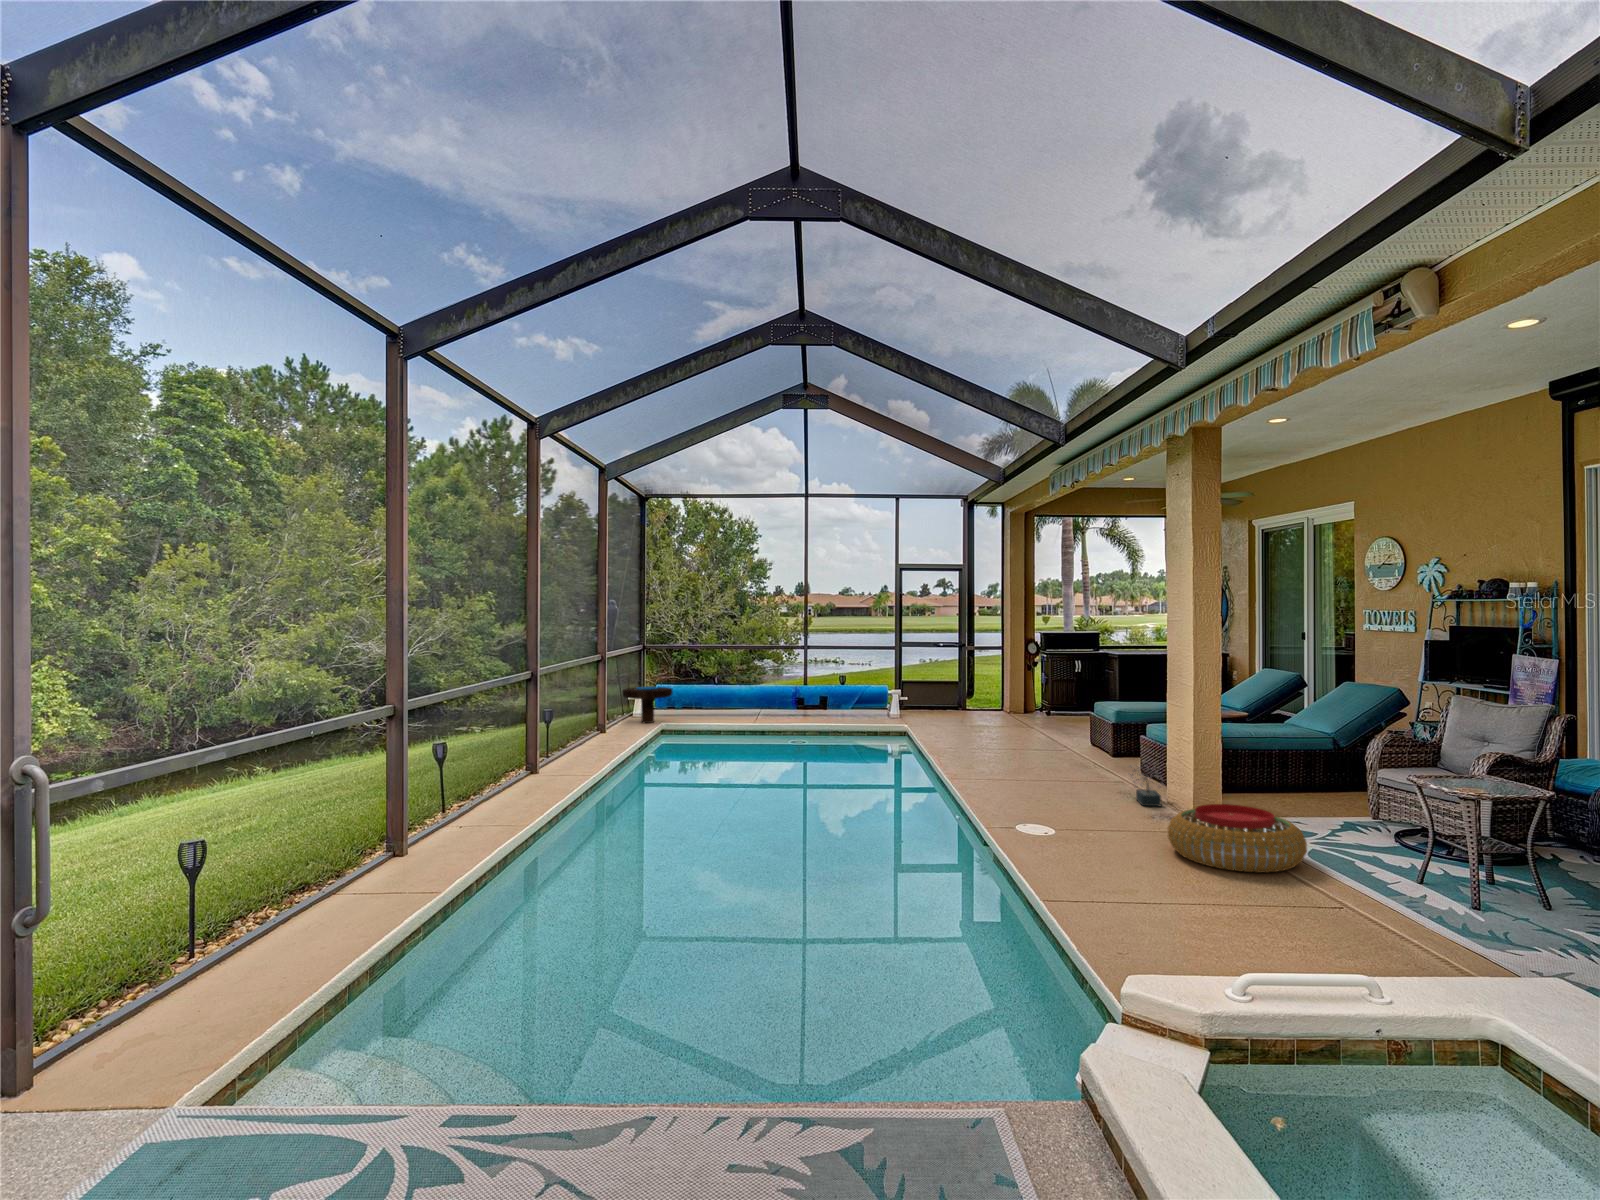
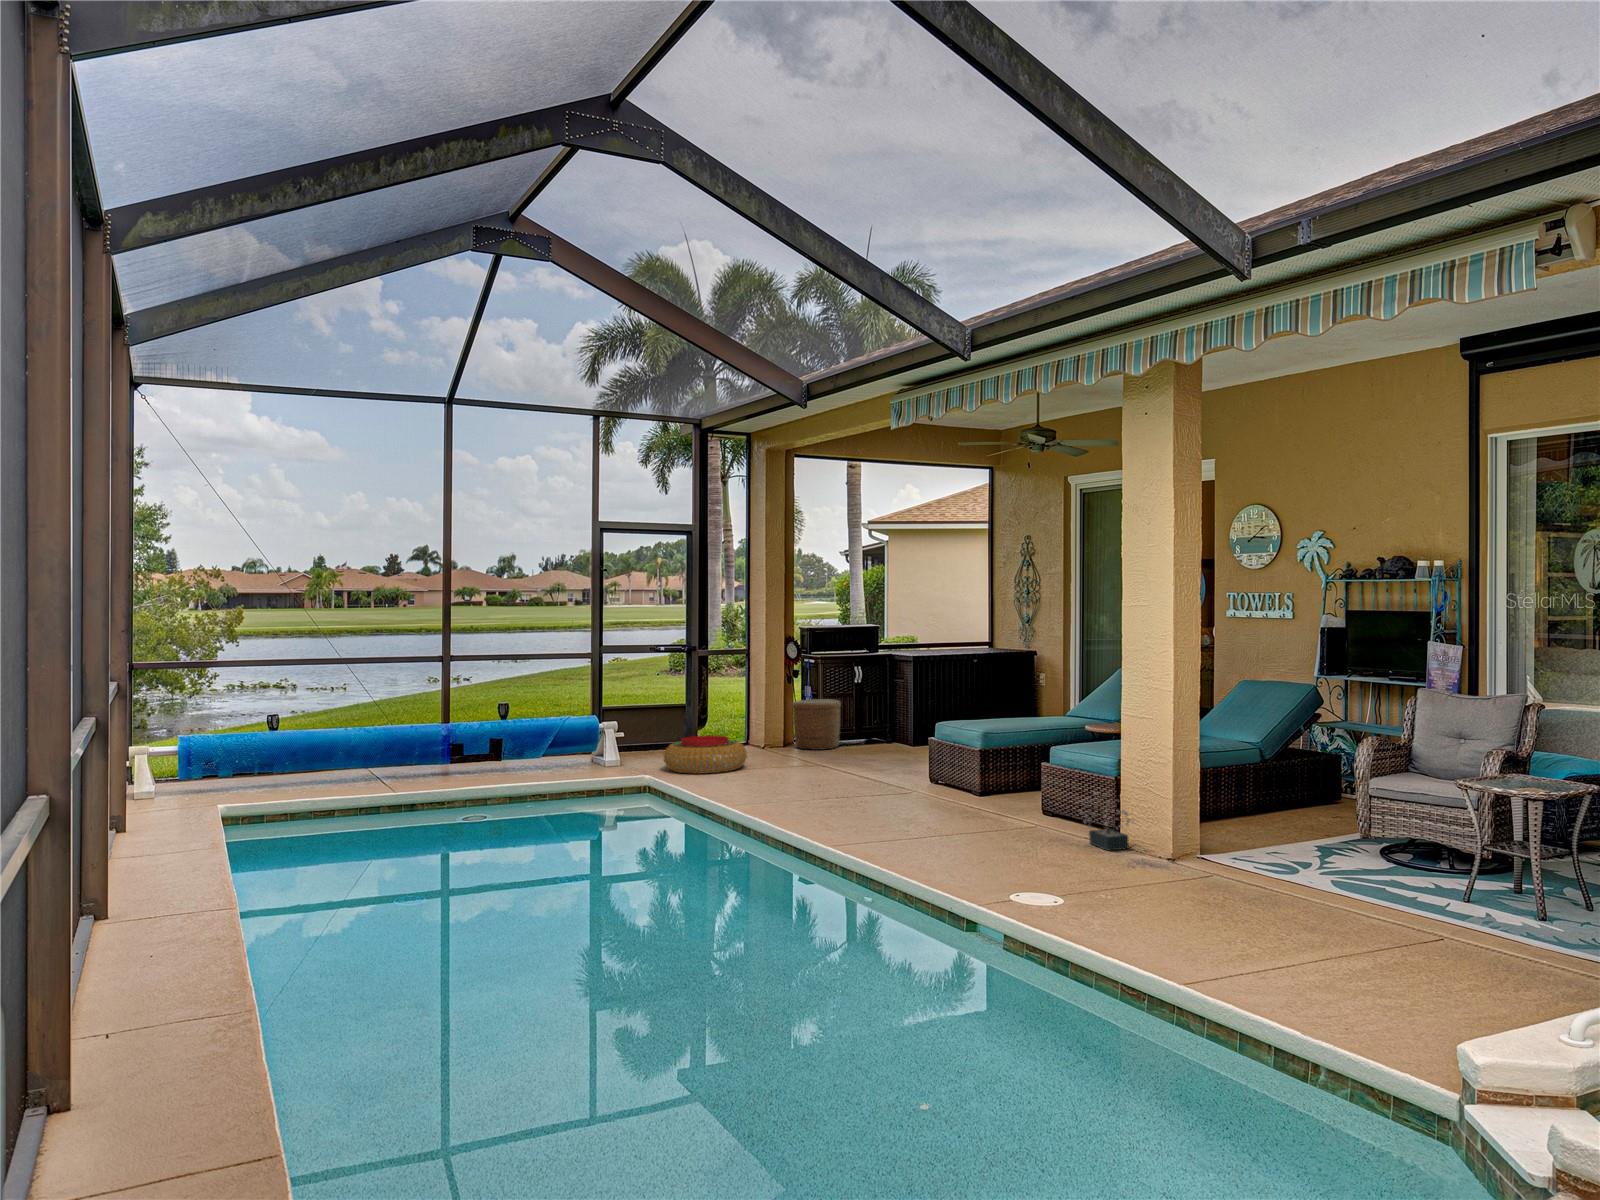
woven basket: none [1026,684,1063,720] -> present [792,699,841,750]
side table: present [622,686,673,723] -> none [143,742,242,809]
pouf: present [1168,804,1307,872] -> present [664,735,747,774]

